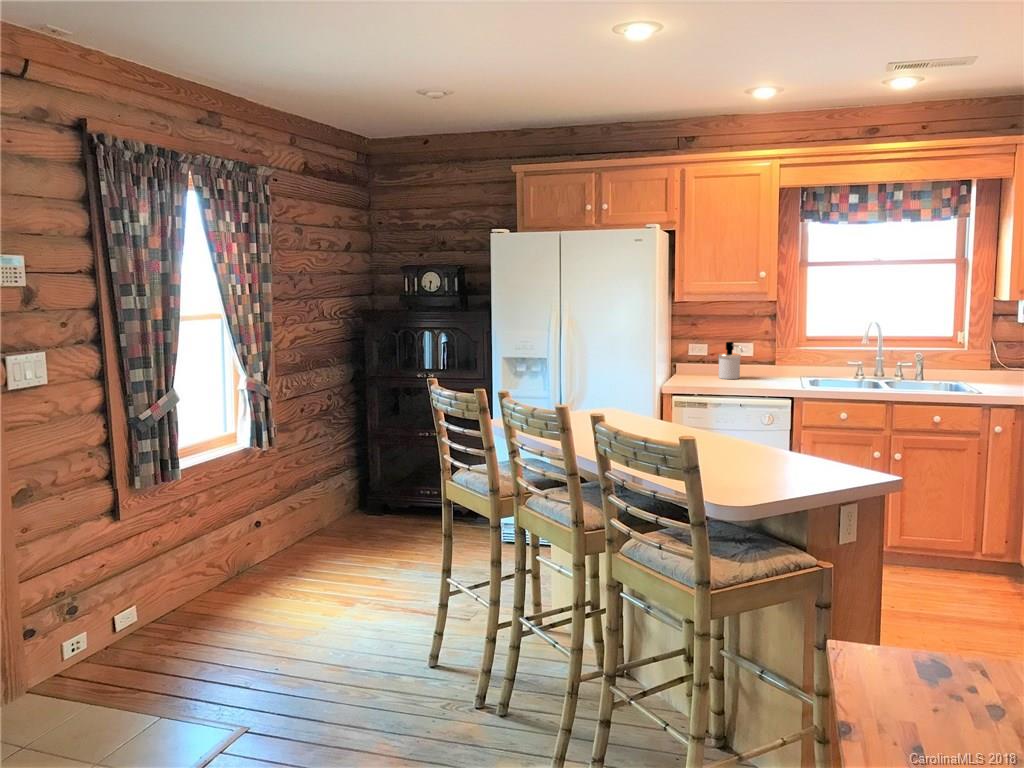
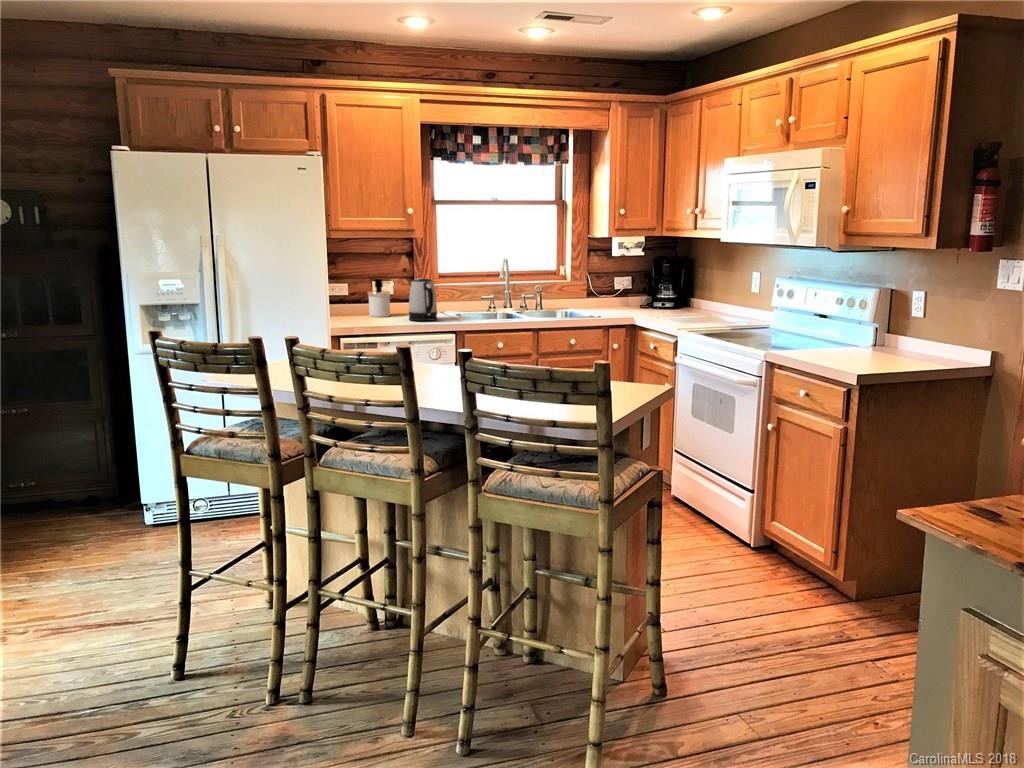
kettle: none [751,343,781,386] -> present [409,278,437,321]

